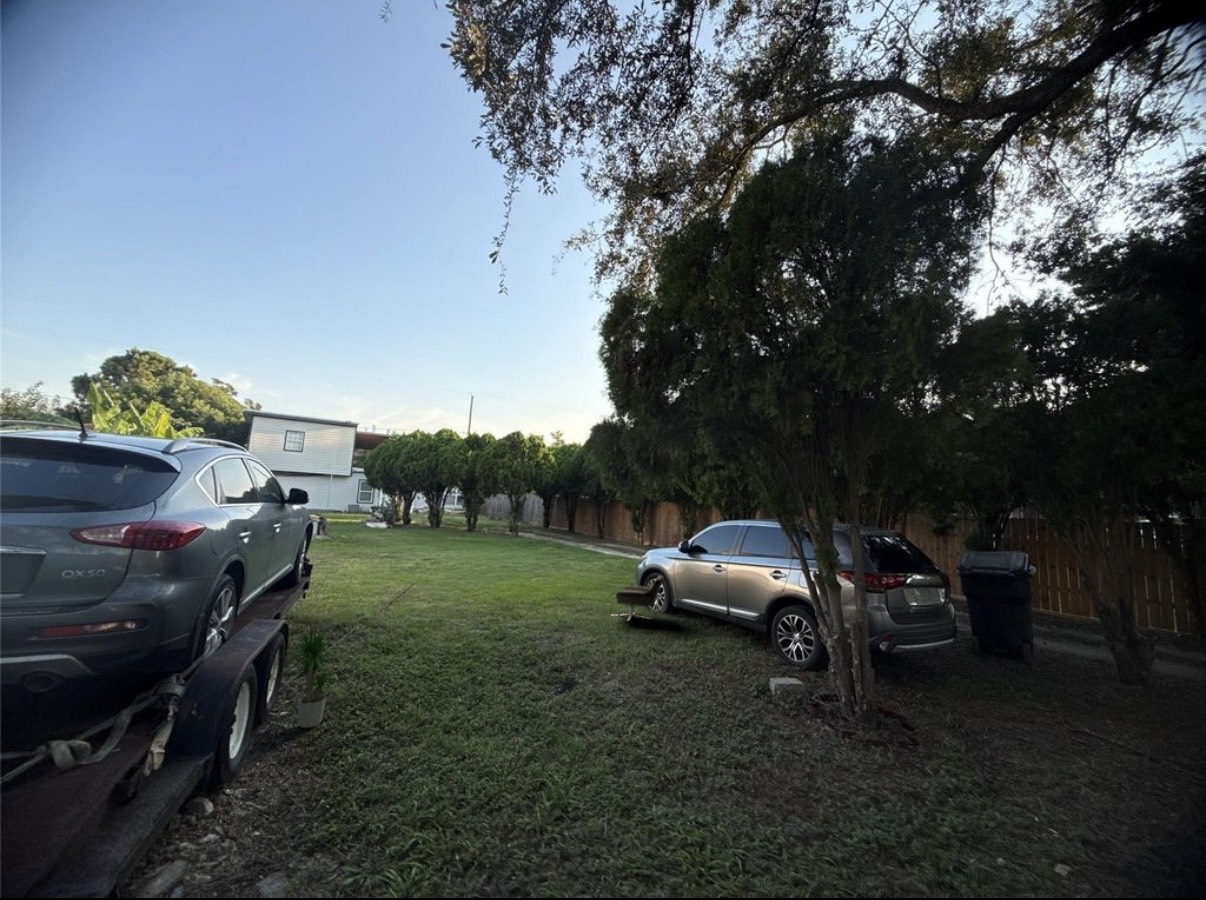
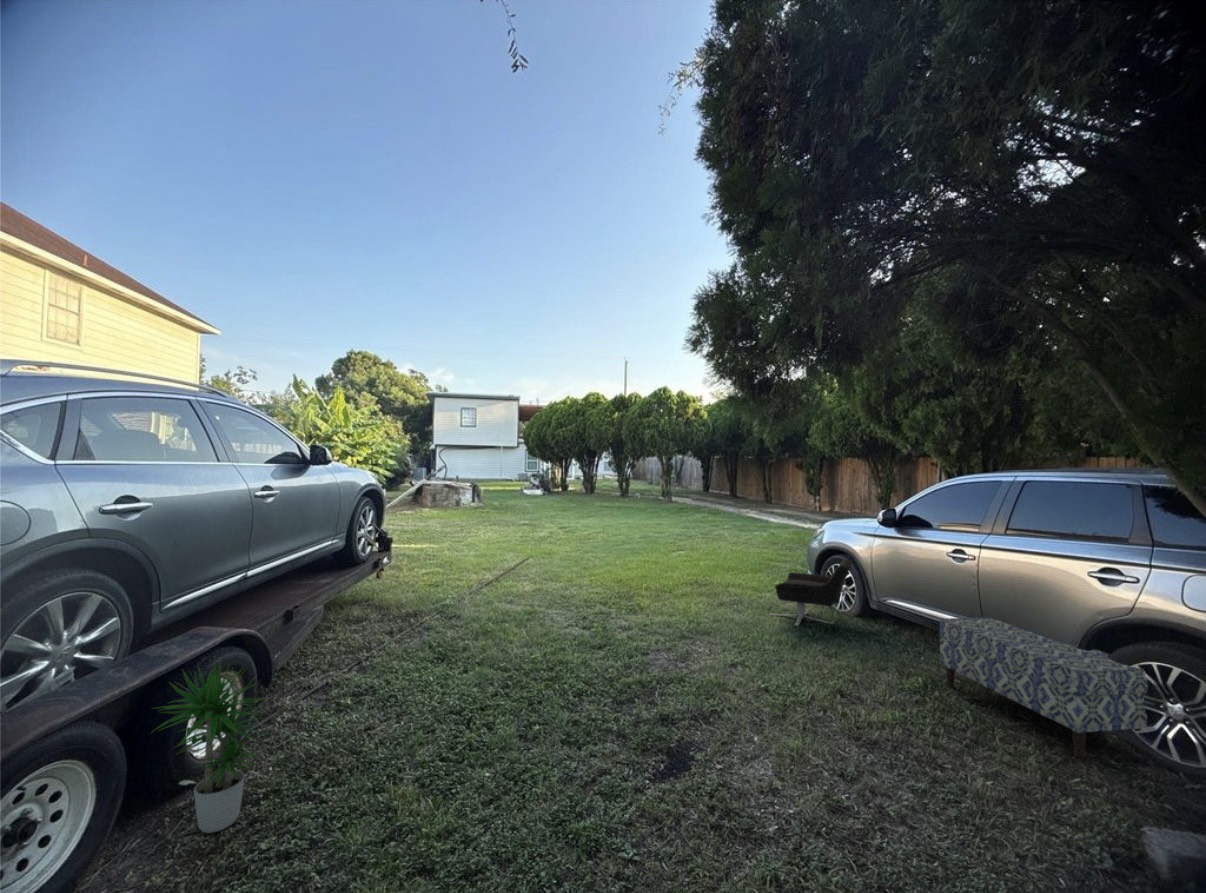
bench: none [709,604,798,668] -> present [940,617,1148,758]

